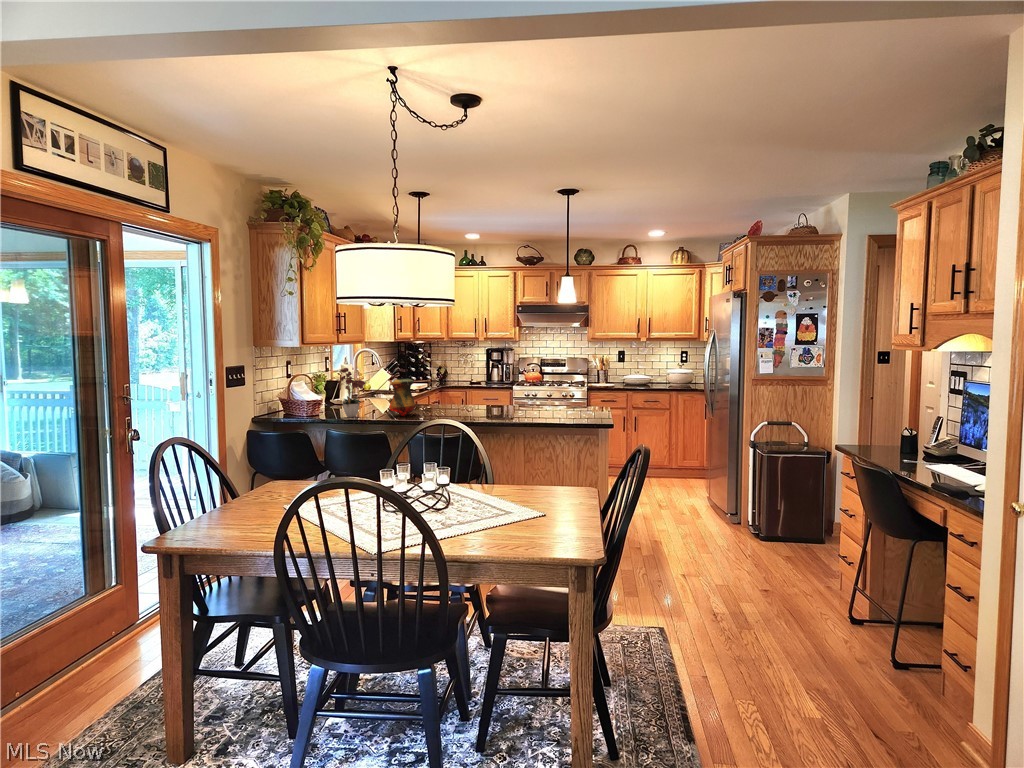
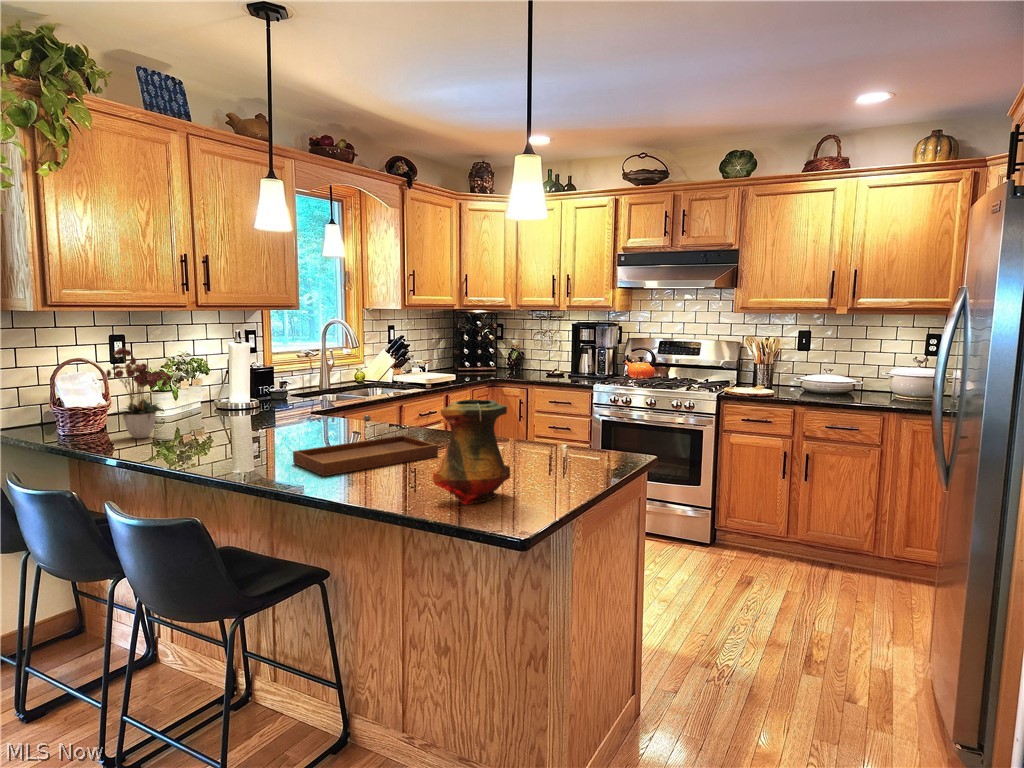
vase: present [389,379,416,416] -> present [433,399,510,504]
tray: none [469,394,523,419] -> present [293,415,438,476]

